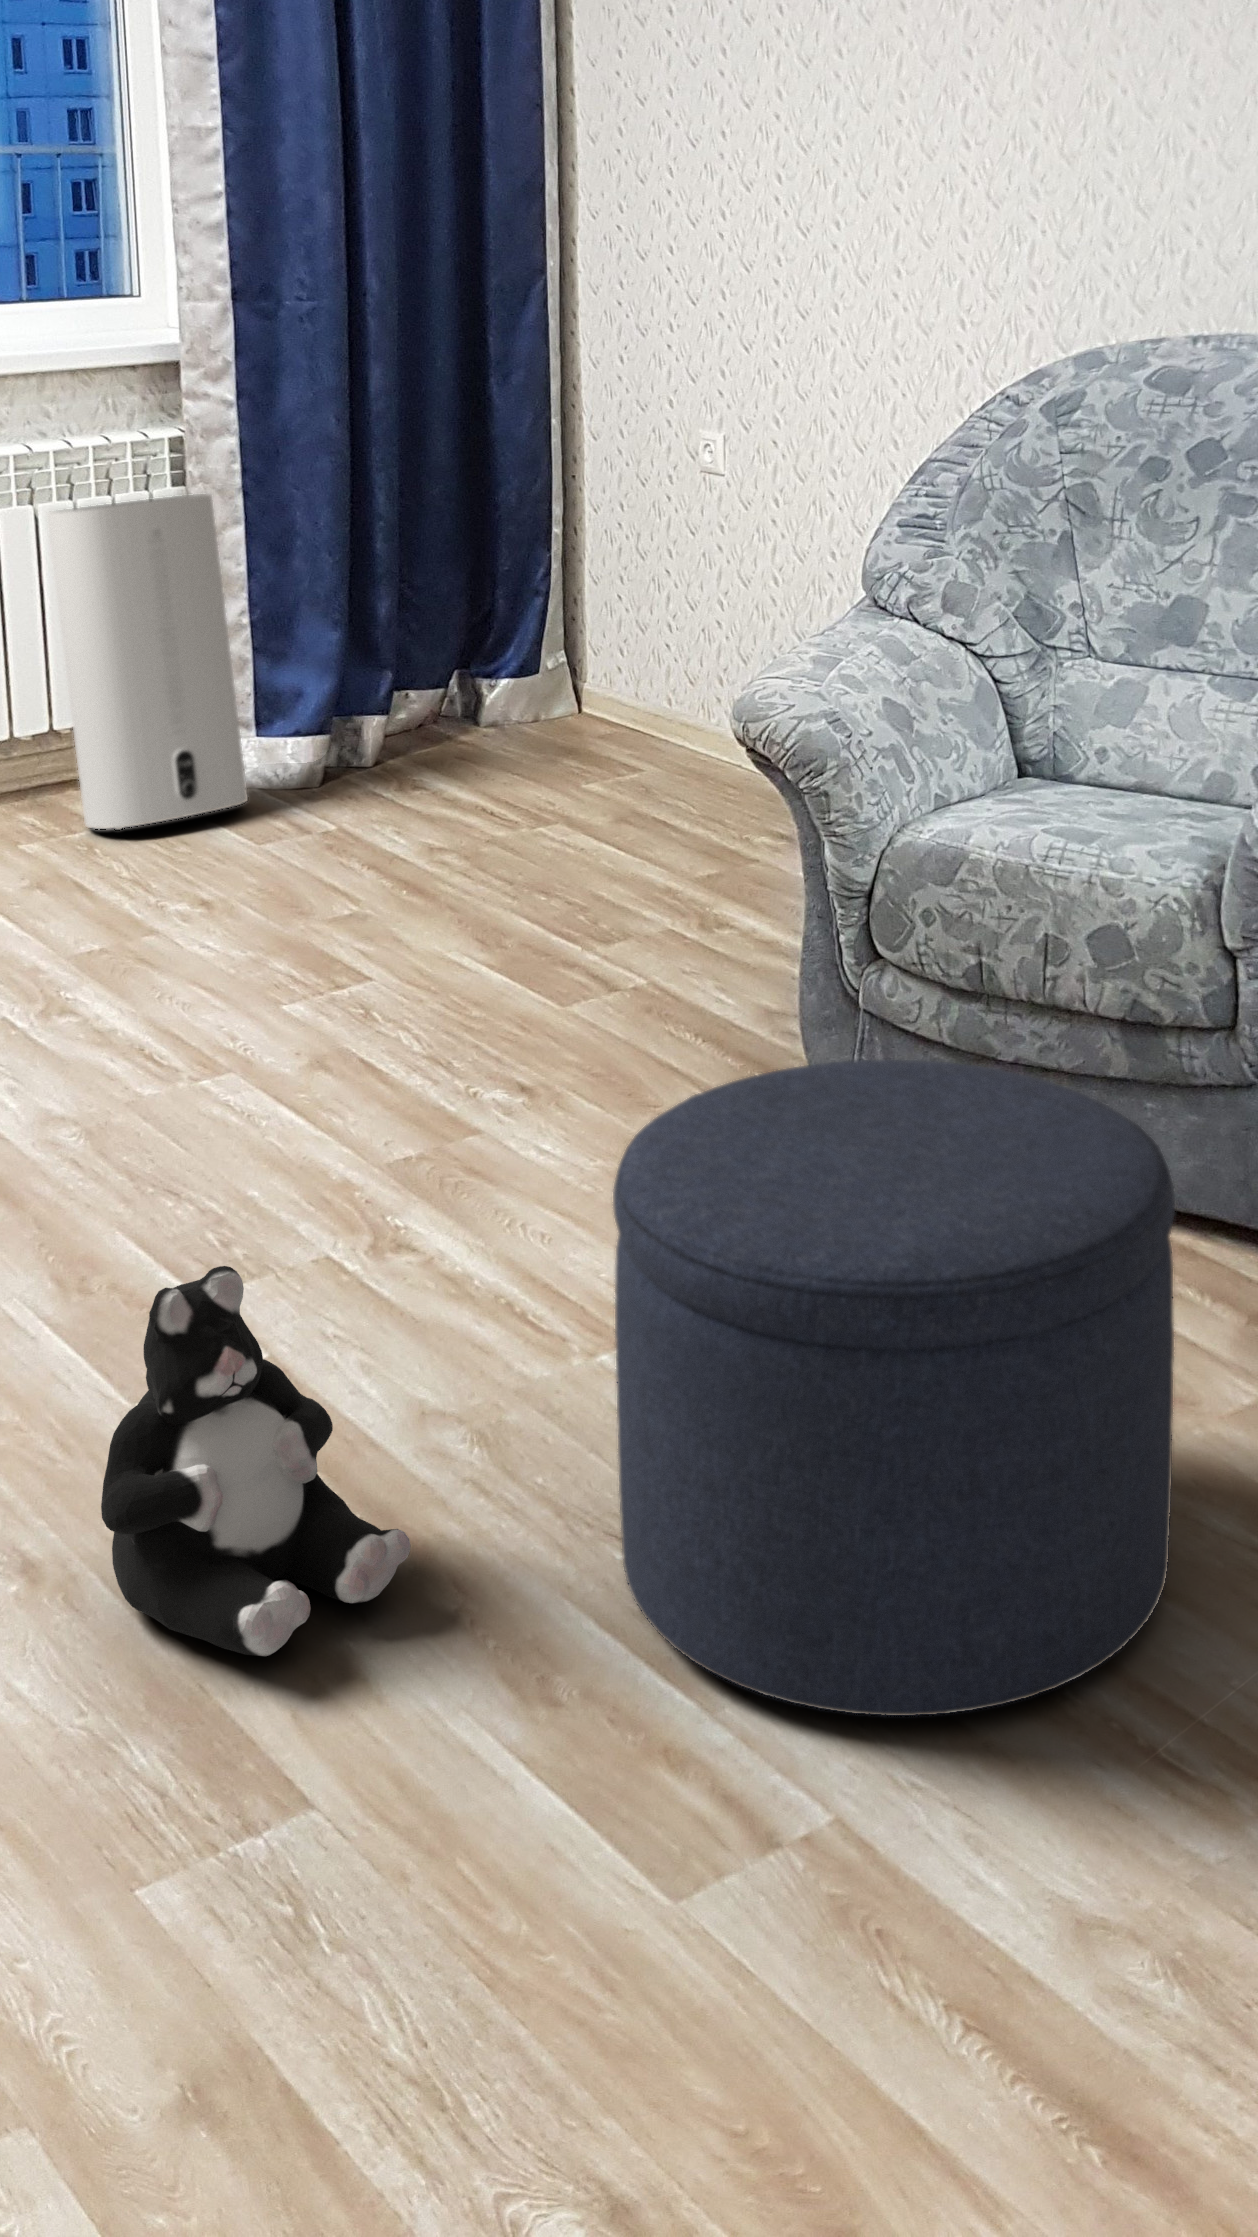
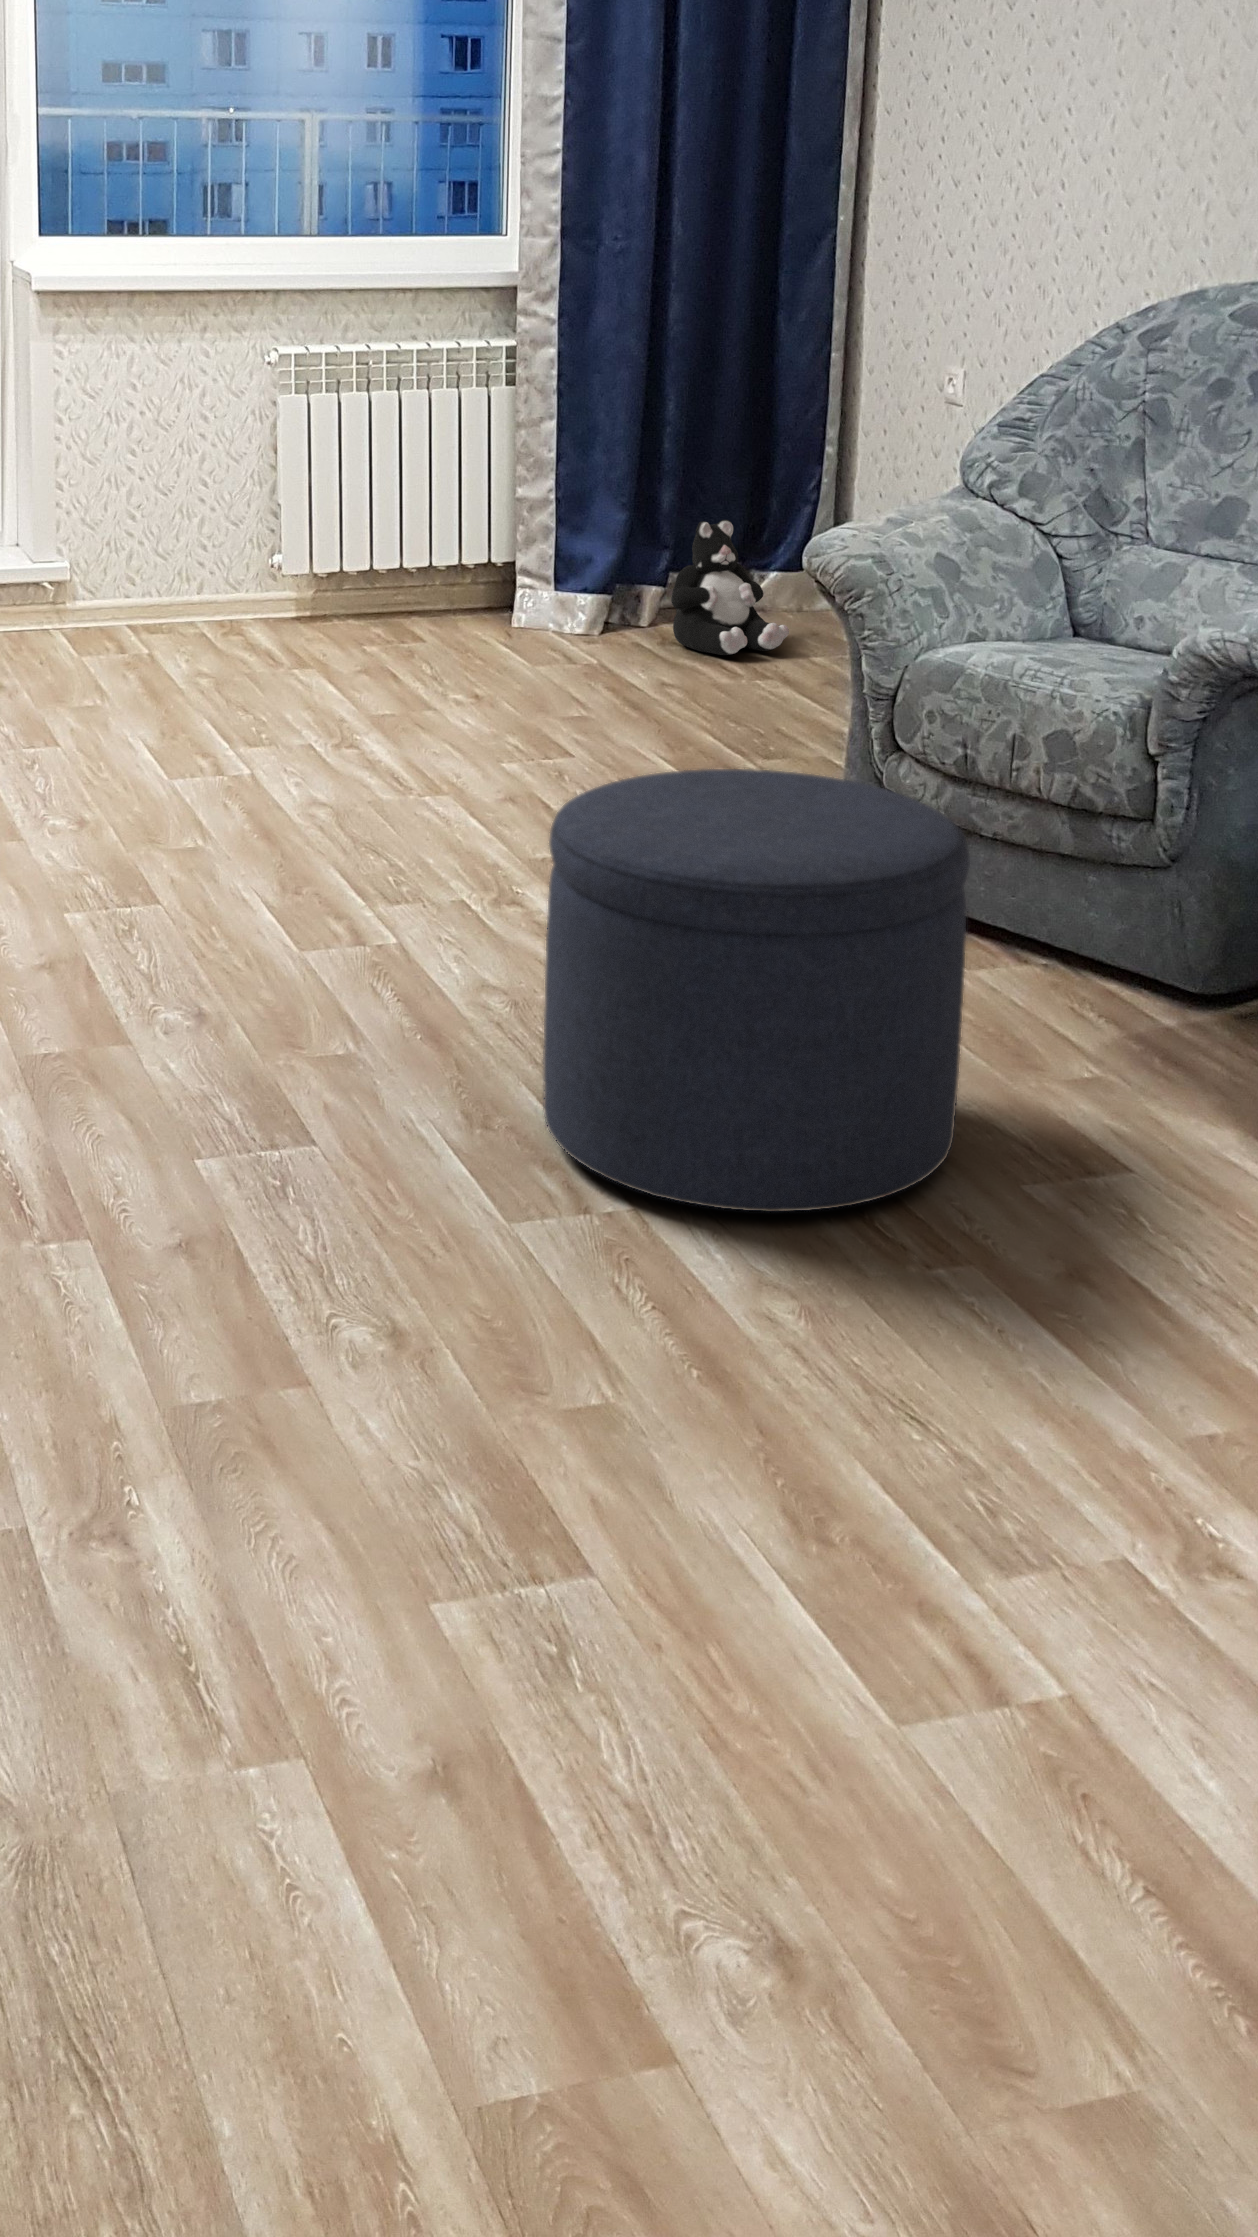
air purifier: present [47,494,248,830] -> none [400,388,536,647]
plush toy: present [101,1266,411,1656] -> present [671,520,789,655]

